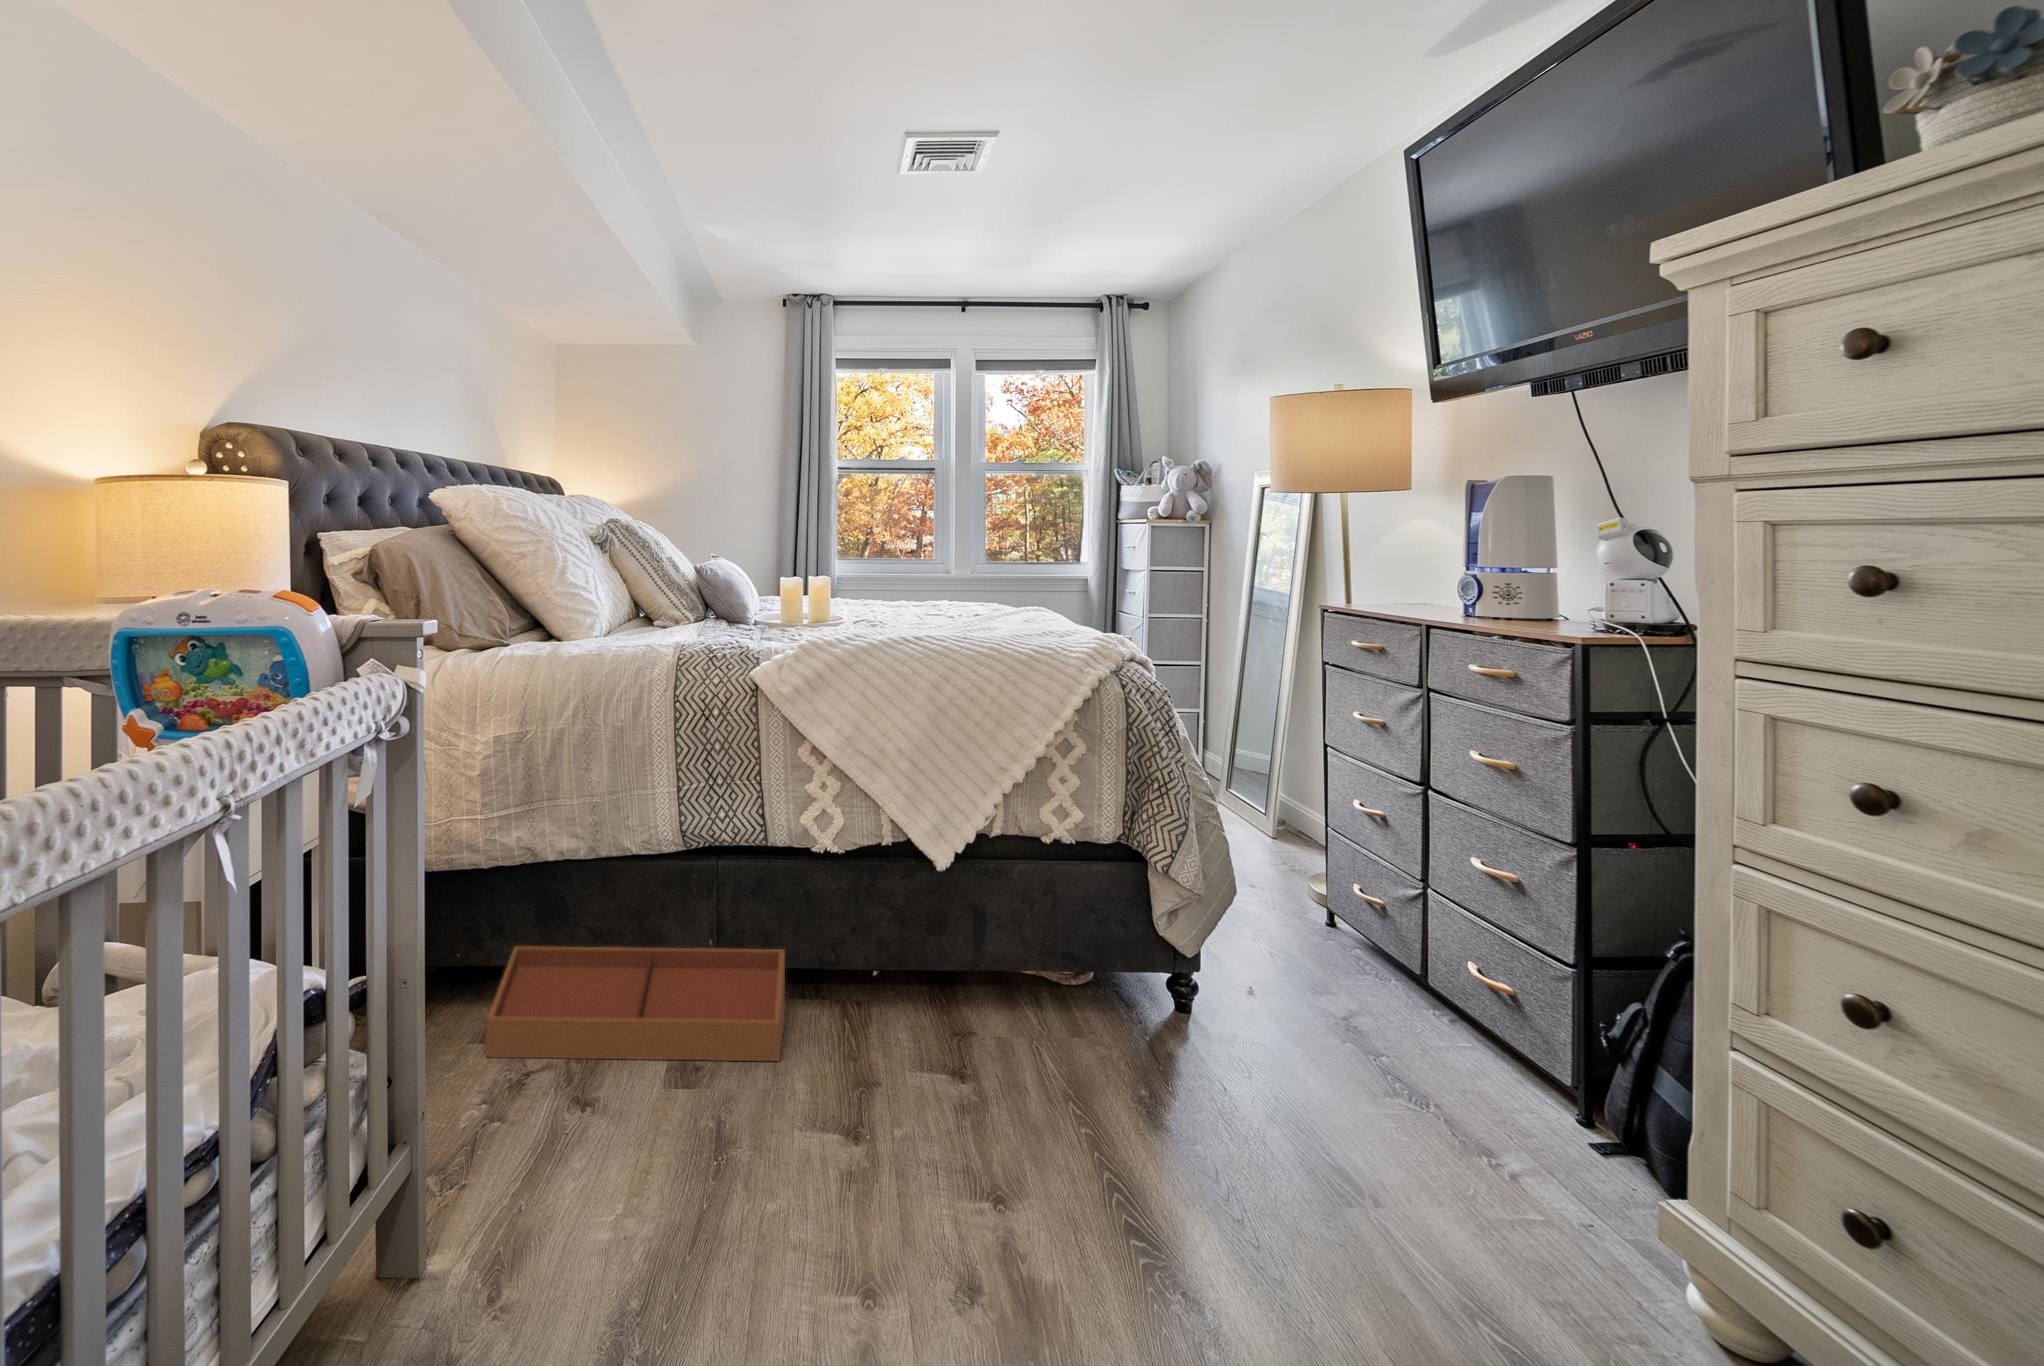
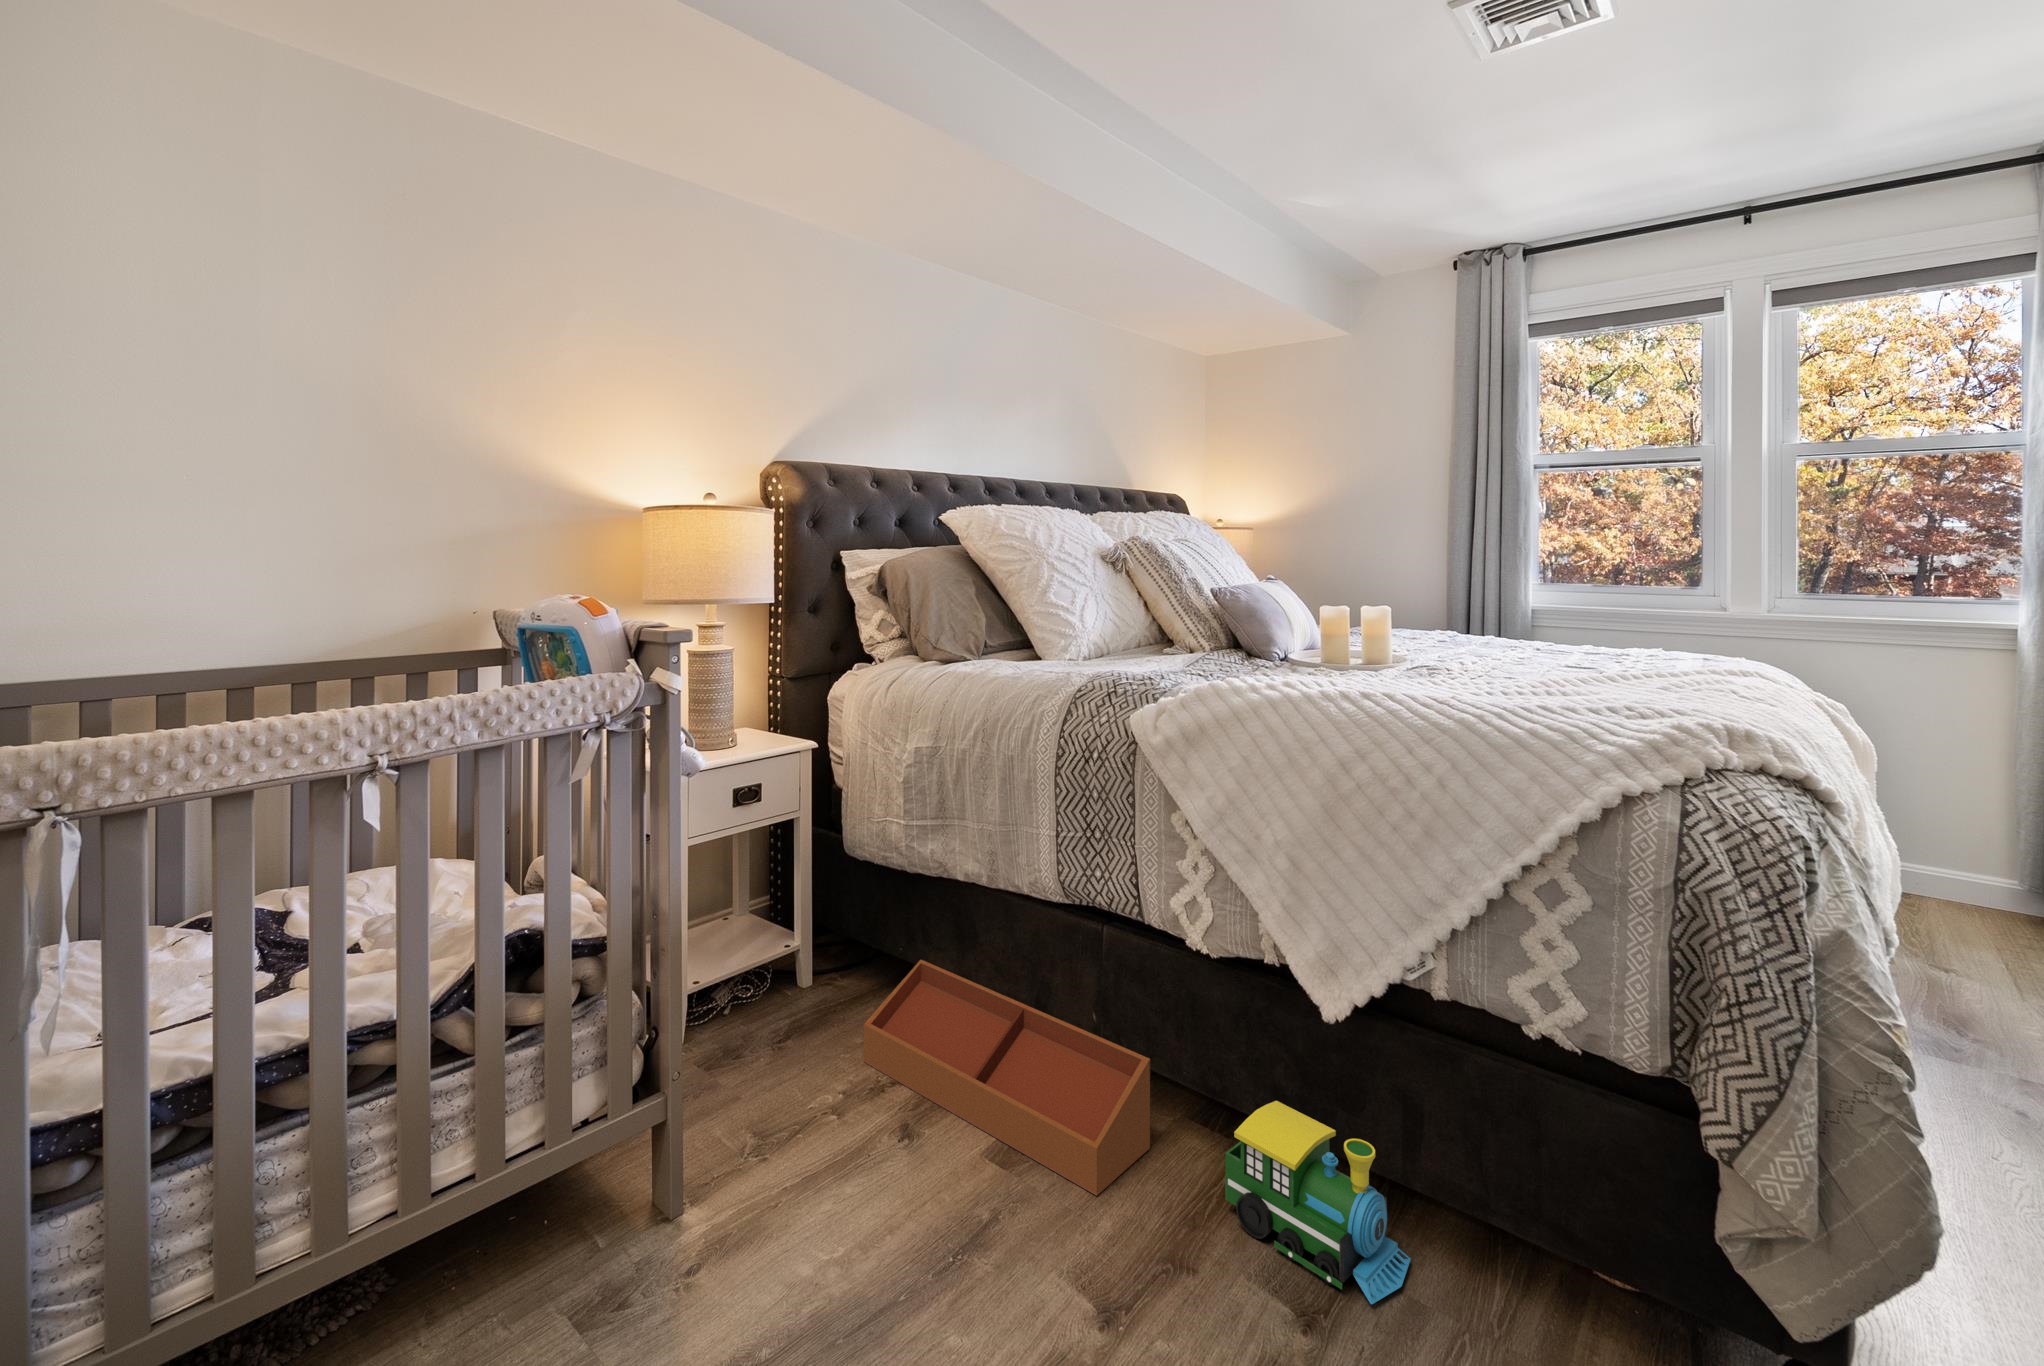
toy train: none [866,944,990,1045] -> present [1225,1101,1411,1304]

